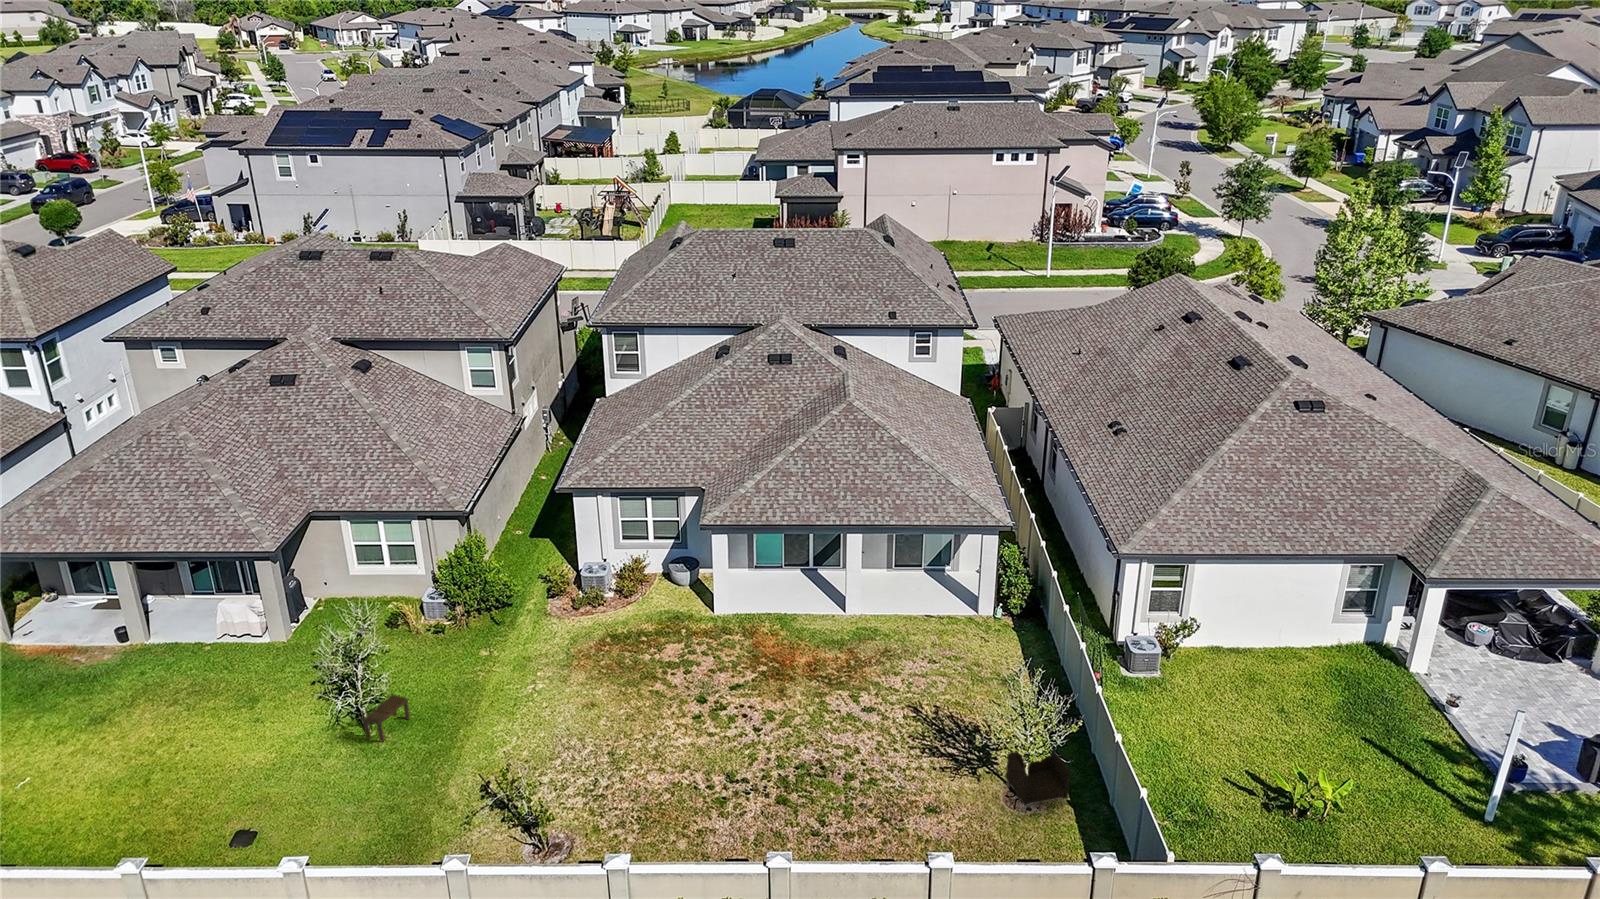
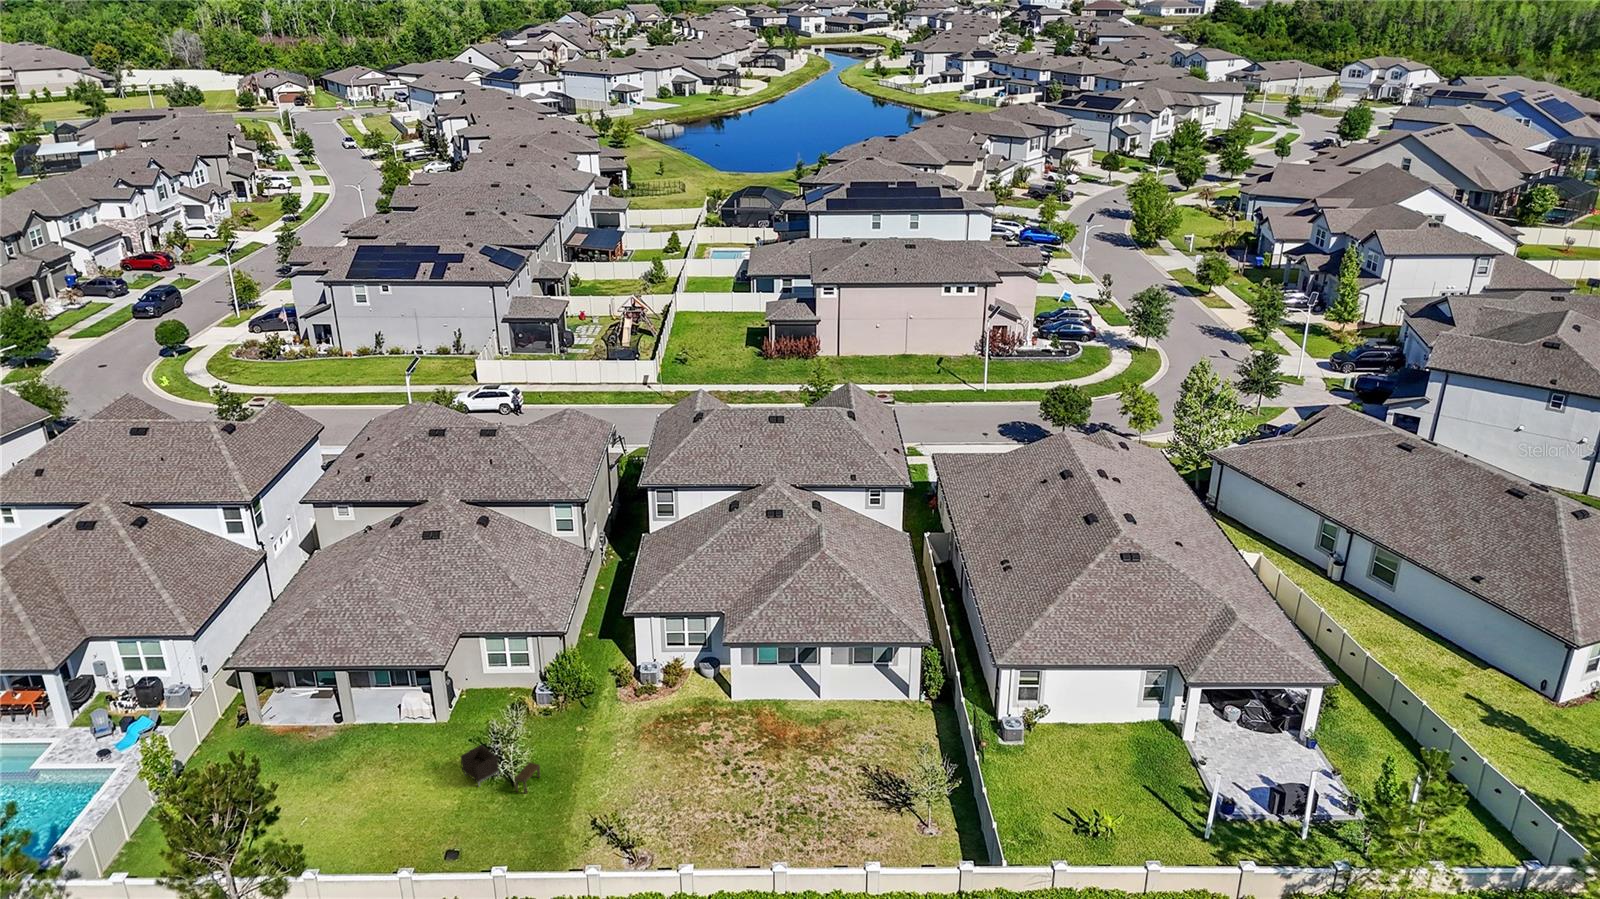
armchair: present [1005,749,1071,812] -> present [461,745,499,786]

